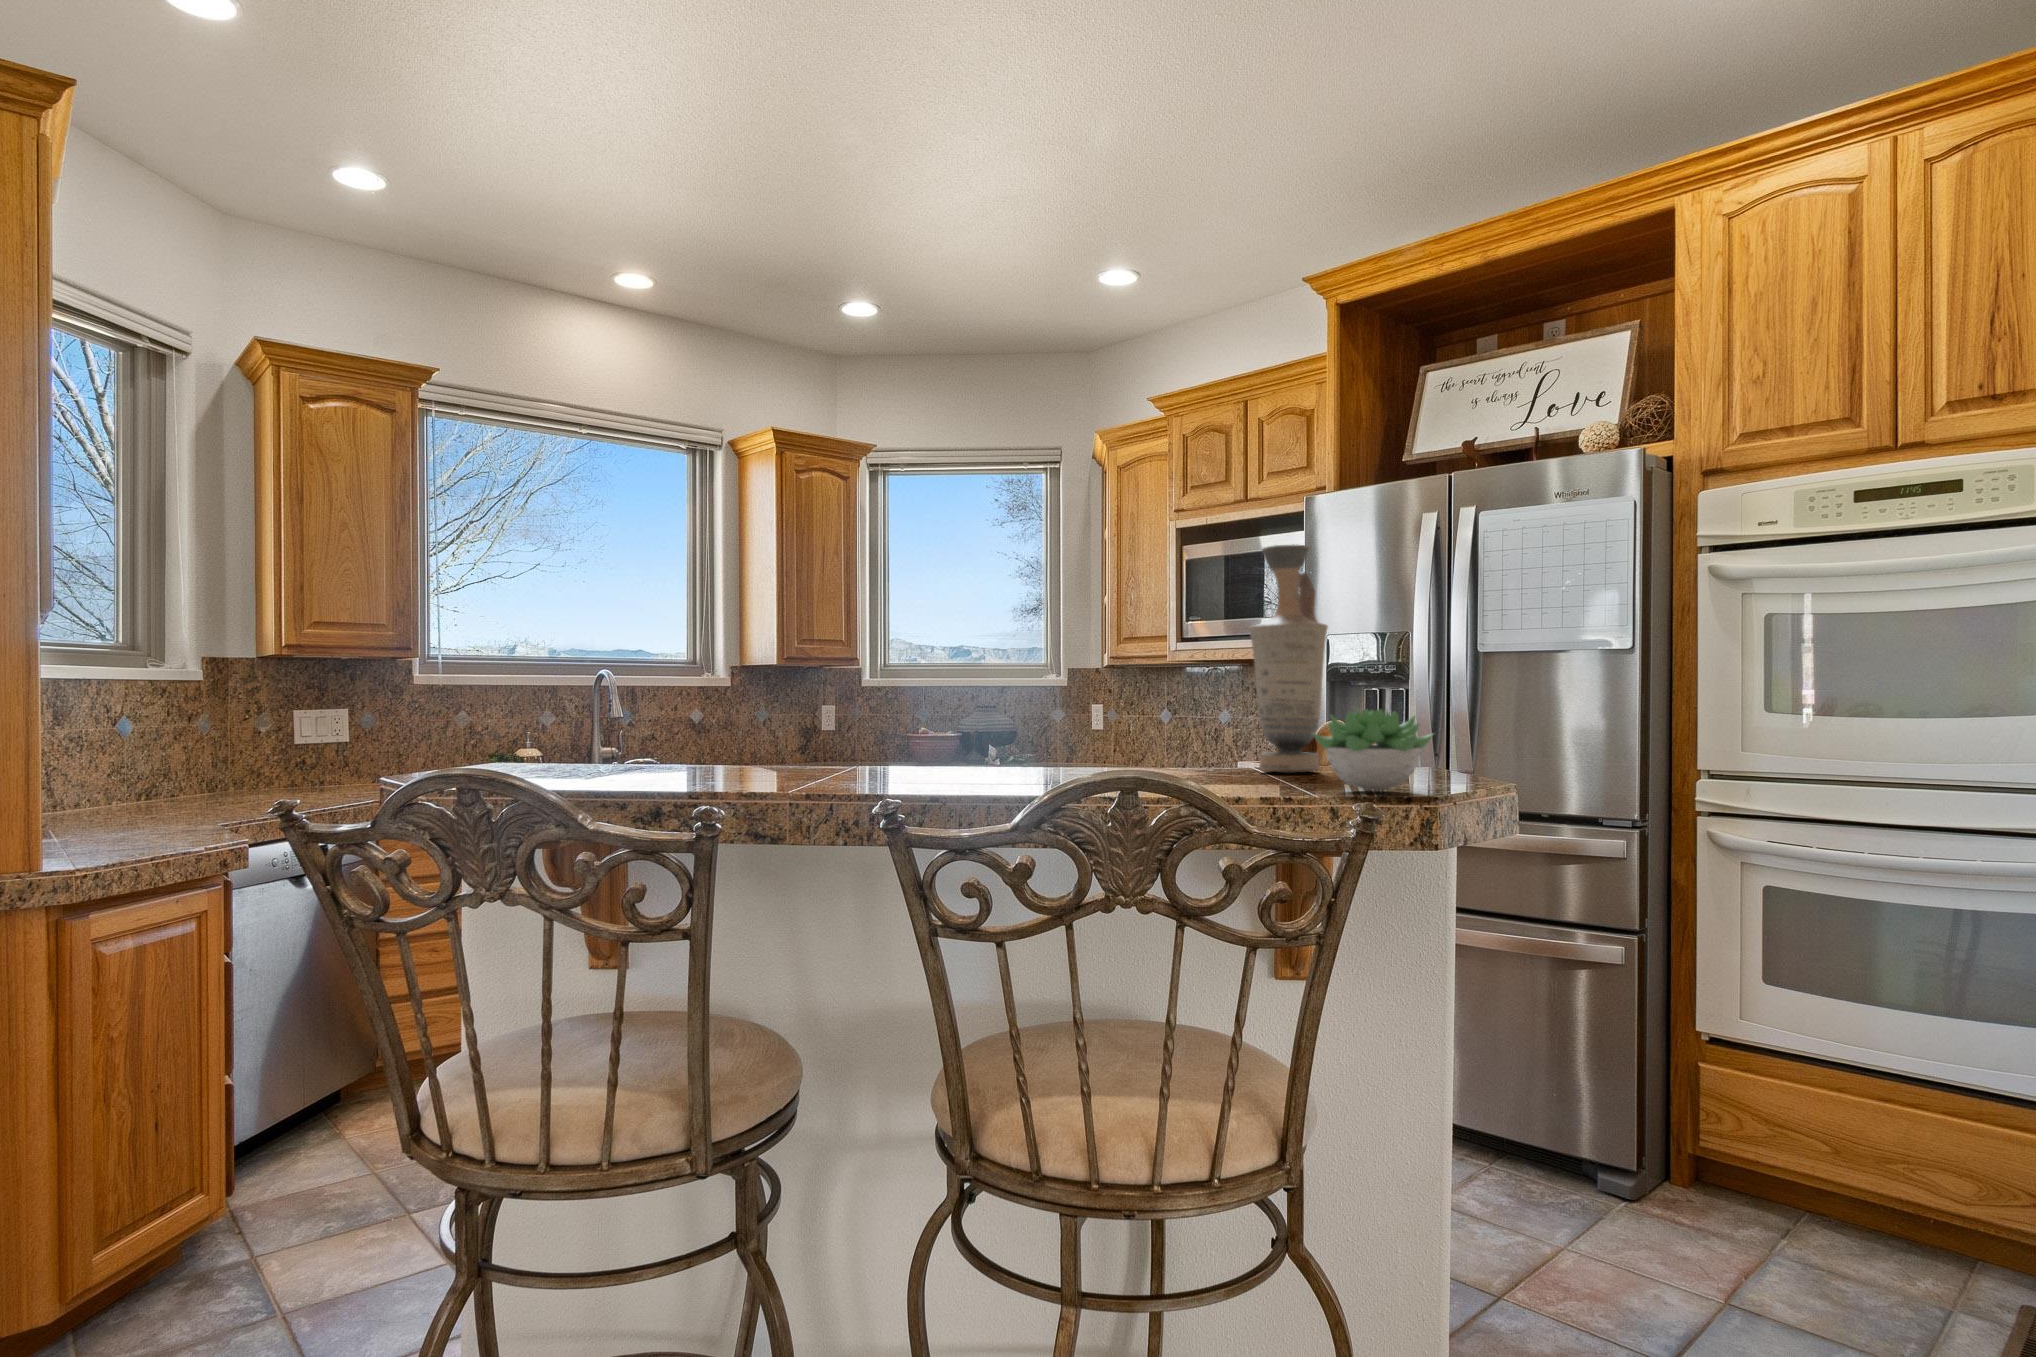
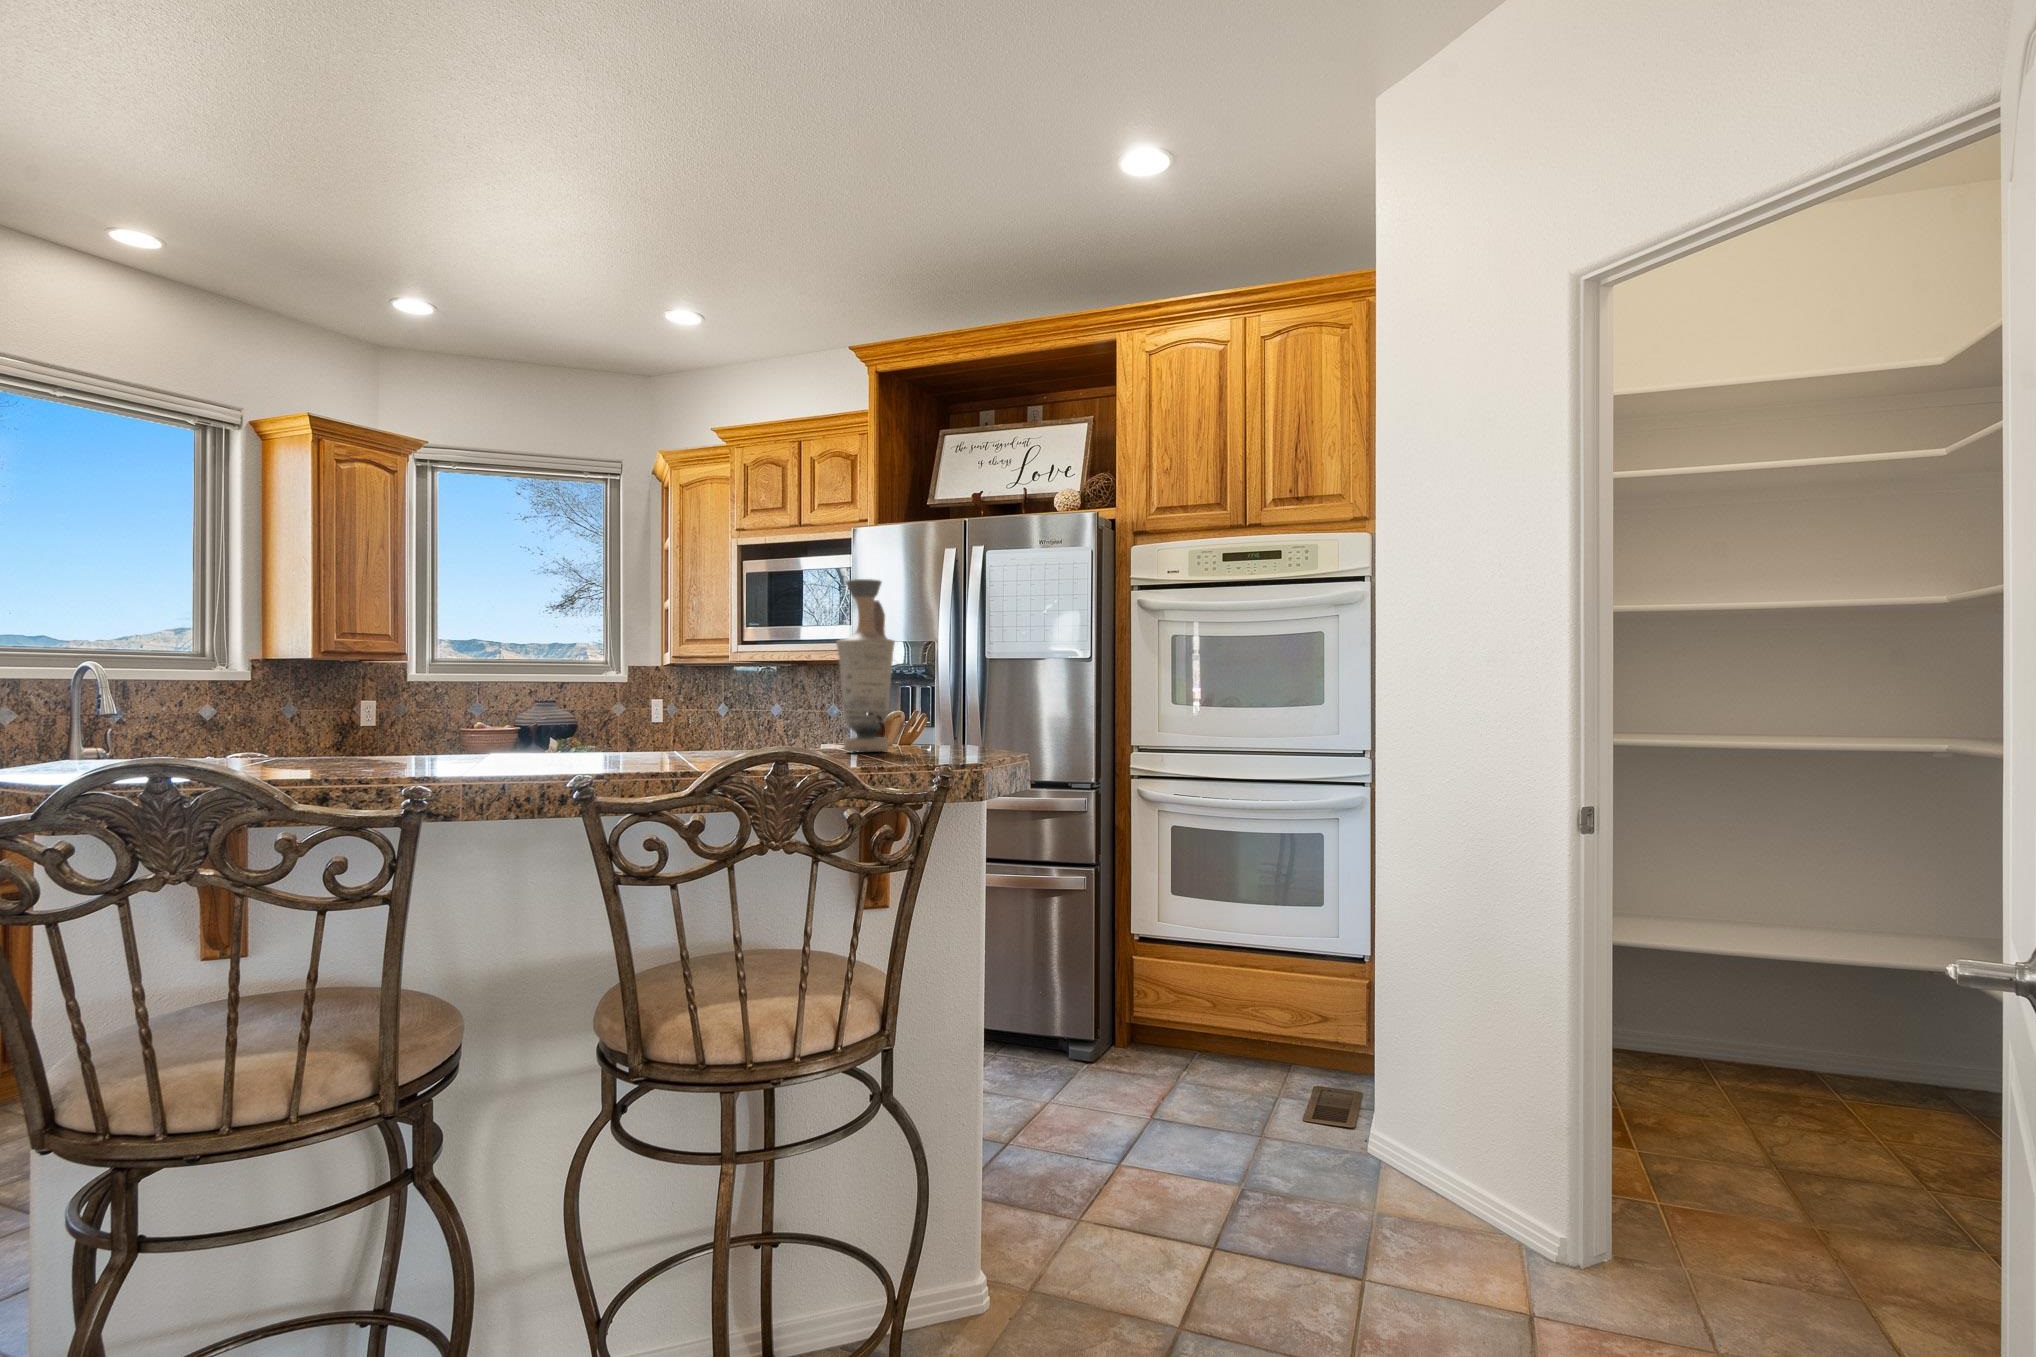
succulent plant: present [1311,709,1433,791] -> none [892,704,975,762]

